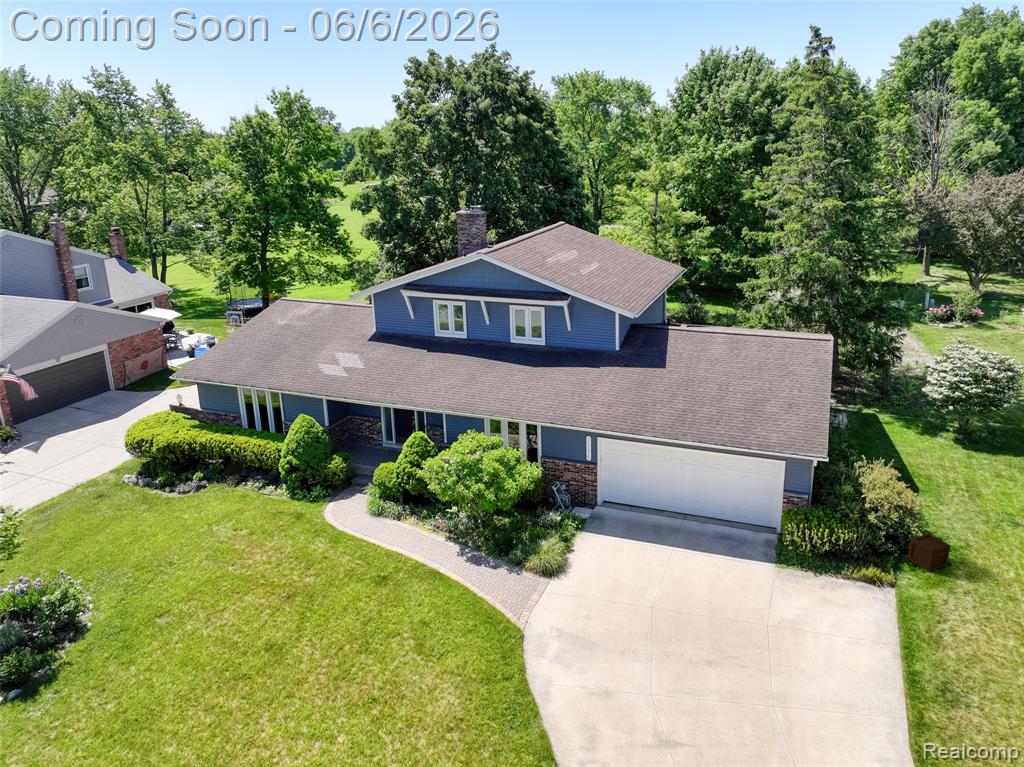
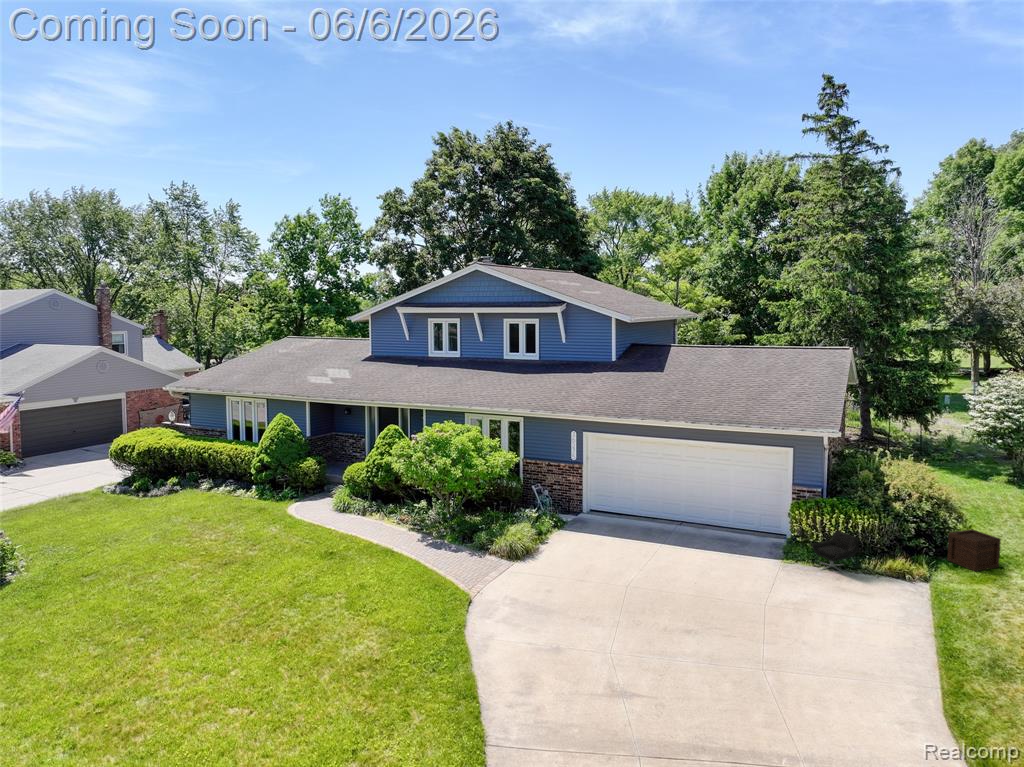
lounge chair: present [225,460,244,480] -> present [811,531,858,571]

